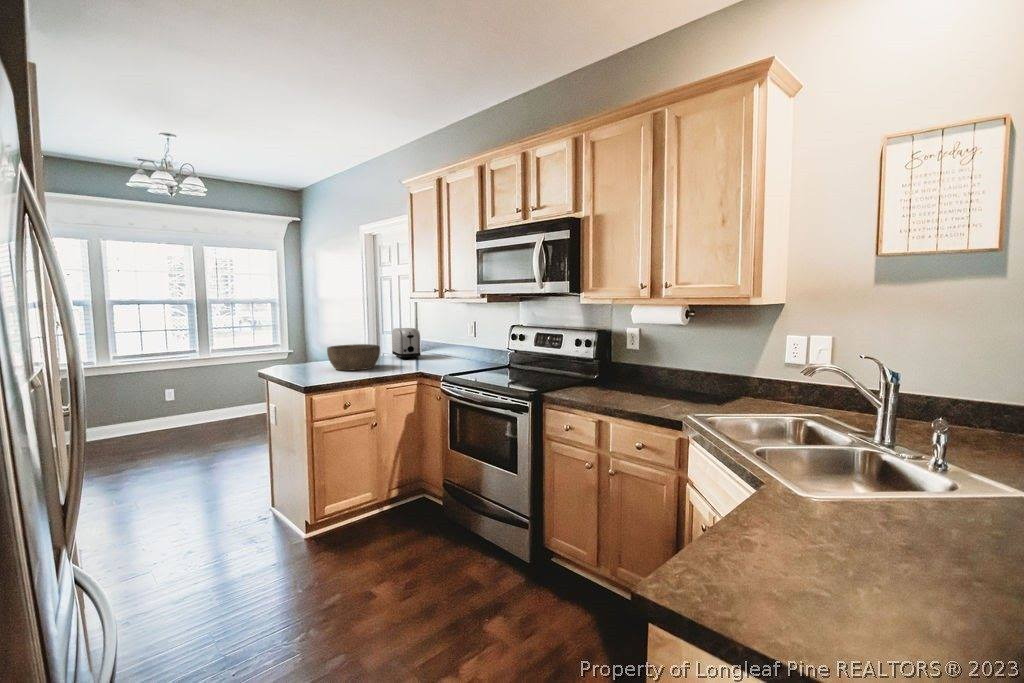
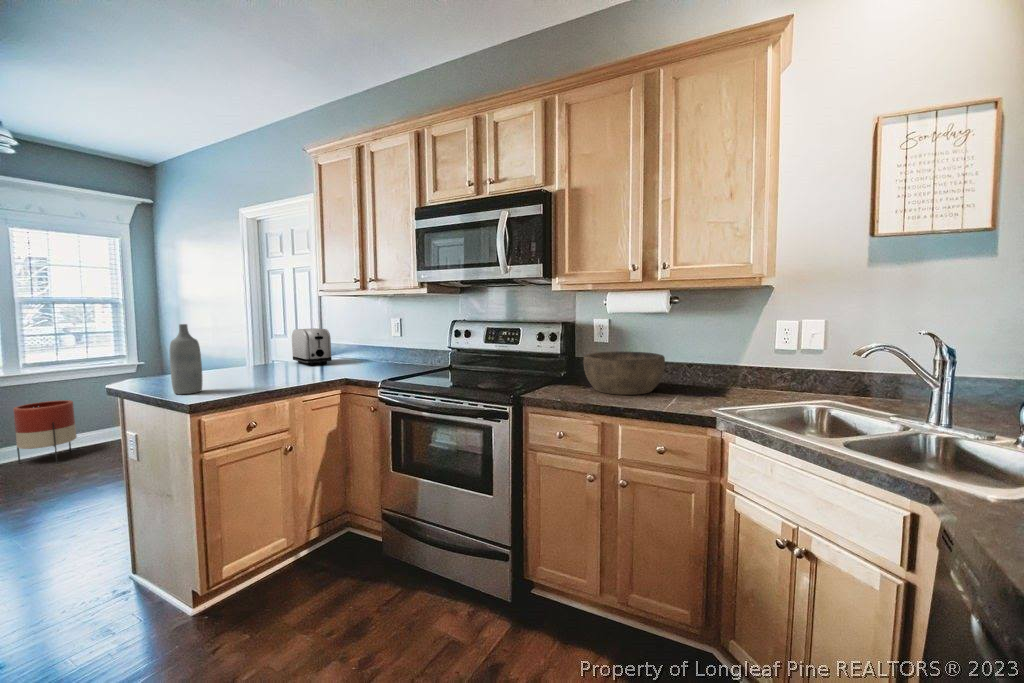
bottle: none [297,325,318,377] -> present [170,324,202,394]
bowl: present [327,344,380,371] -> present [583,351,665,395]
planter: none [209,378,248,426] -> present [13,400,77,464]

